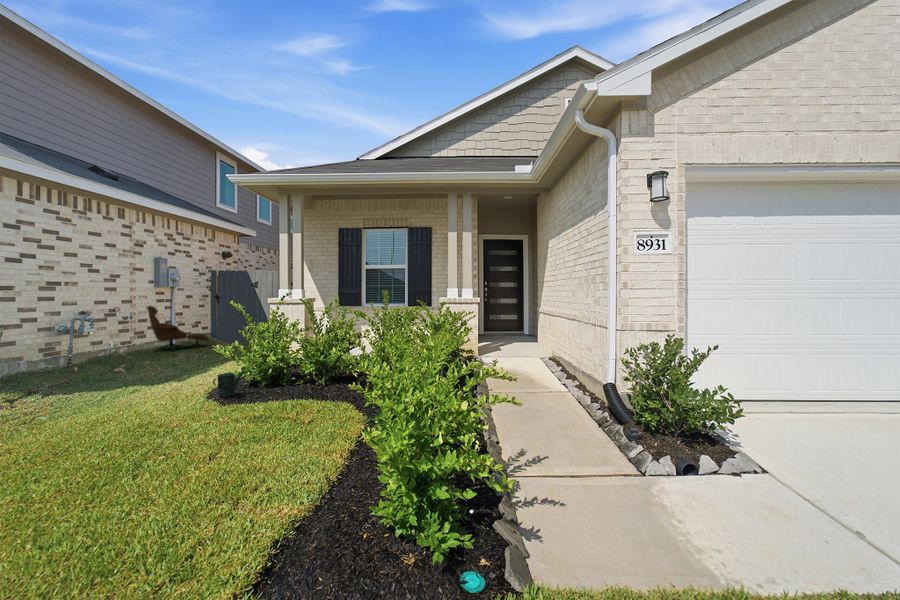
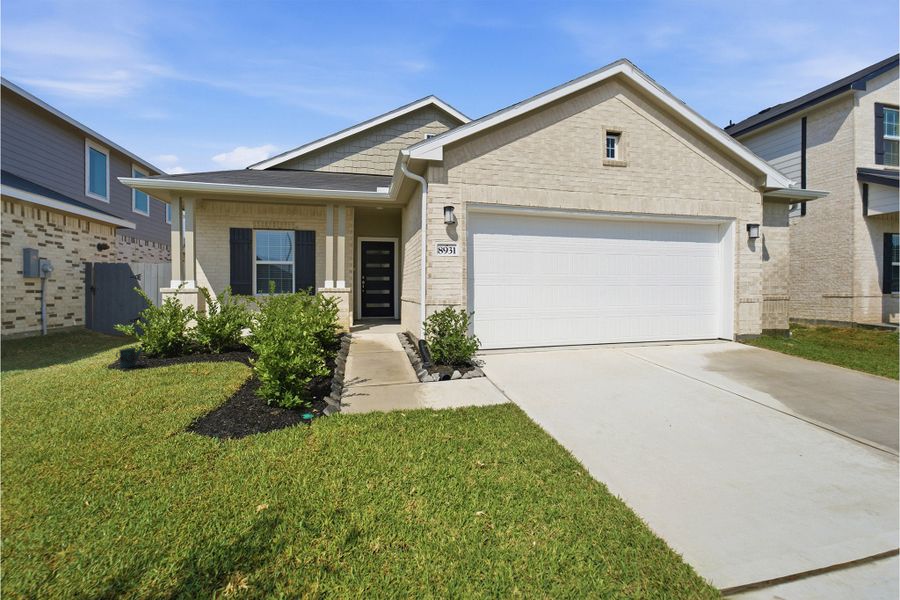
lounge chair: present [148,306,208,351] -> none [16,296,87,341]

